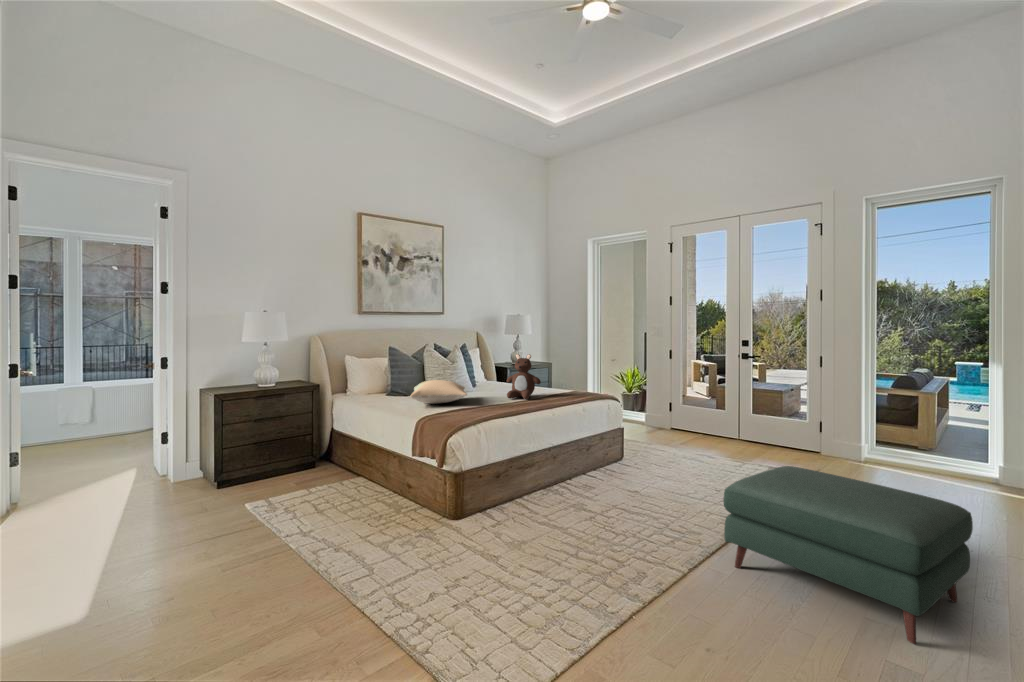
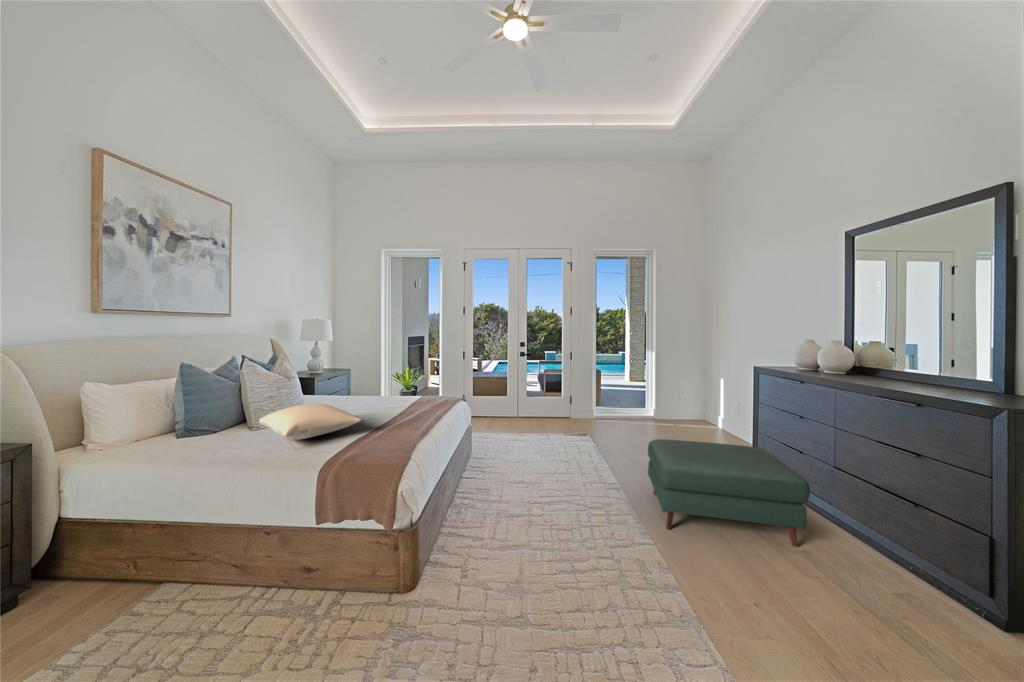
teddy bear: present [507,354,541,399] -> none [377,364,417,414]

